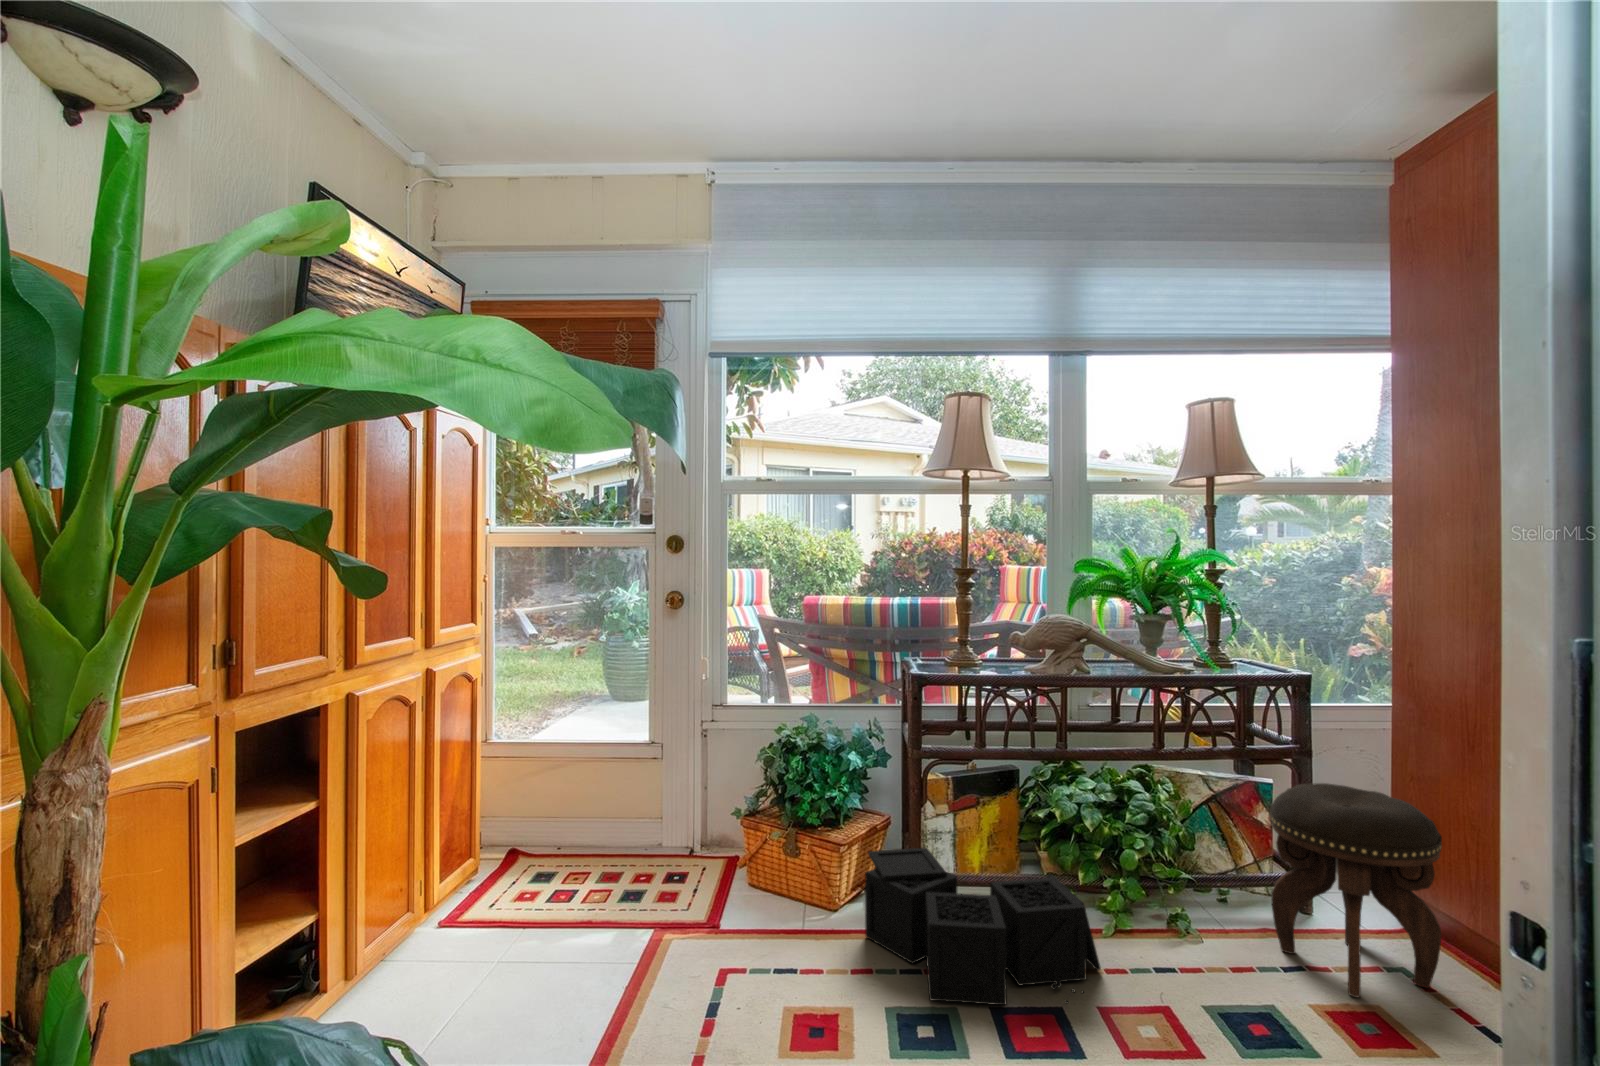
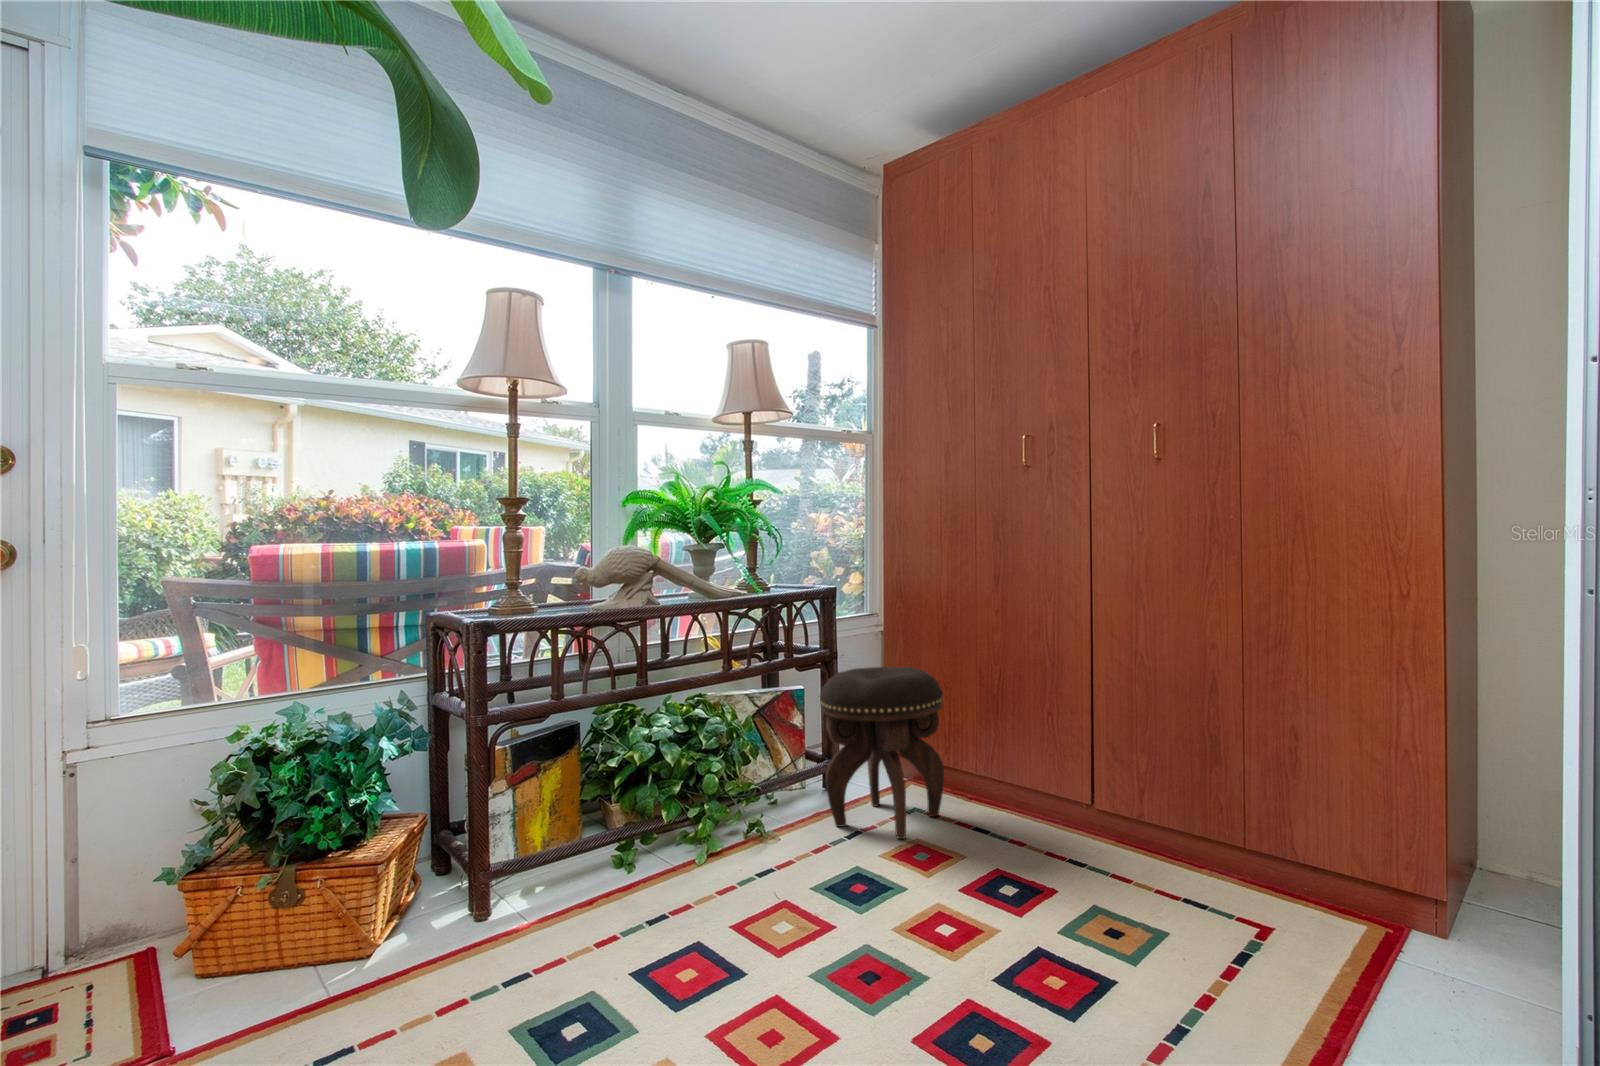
storage bin: present [865,848,1101,1005] -> none [418,817,713,997]

